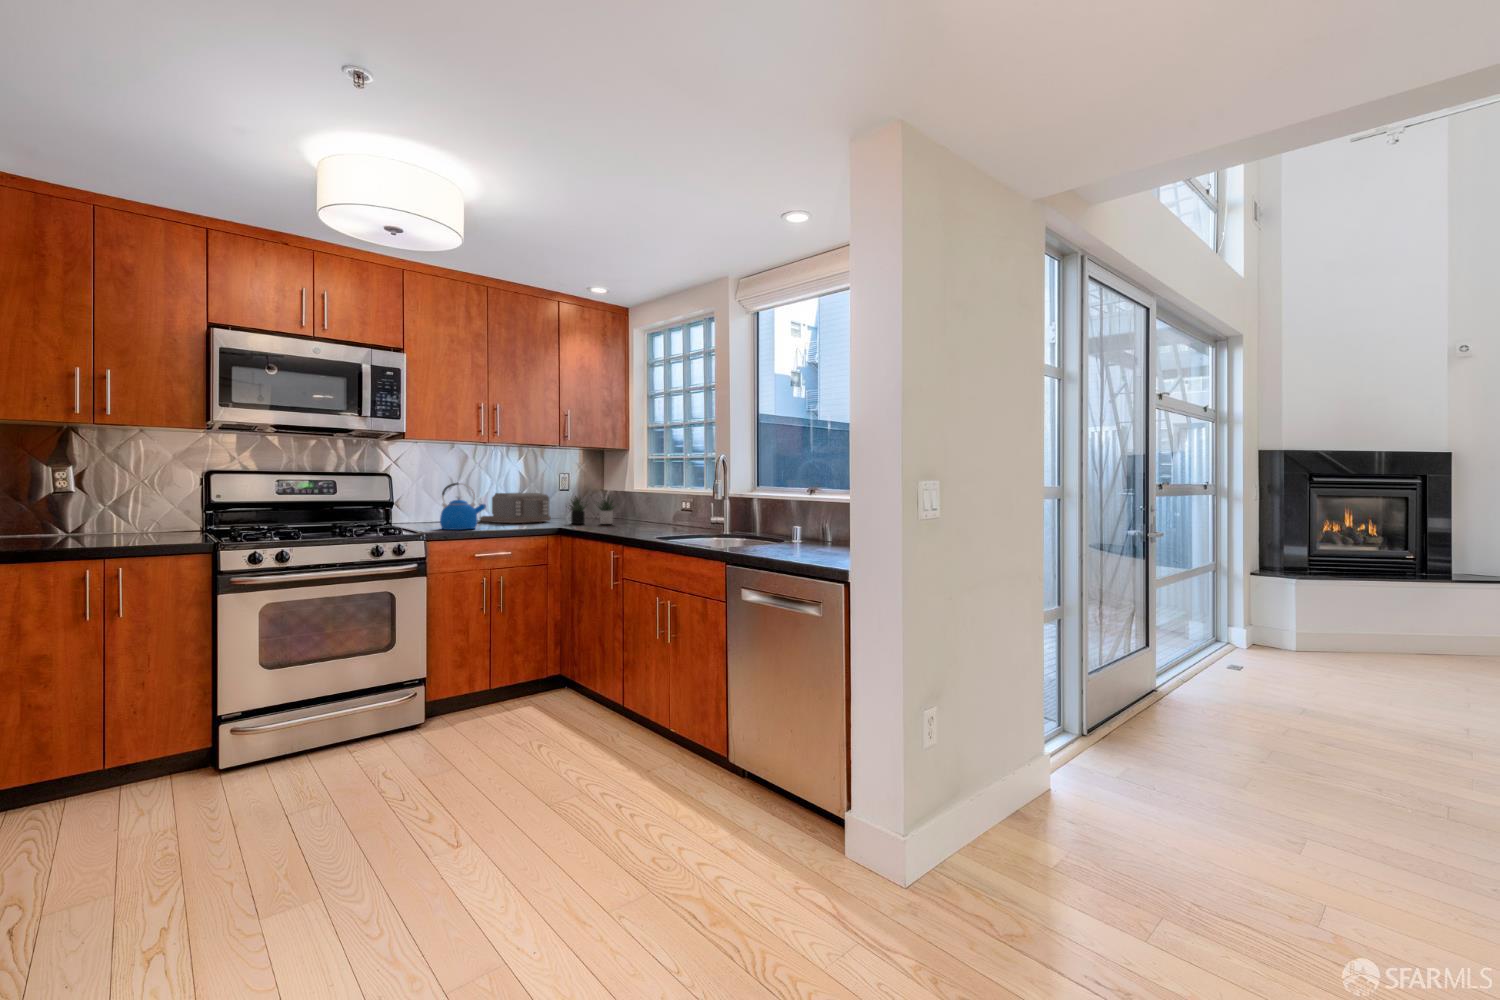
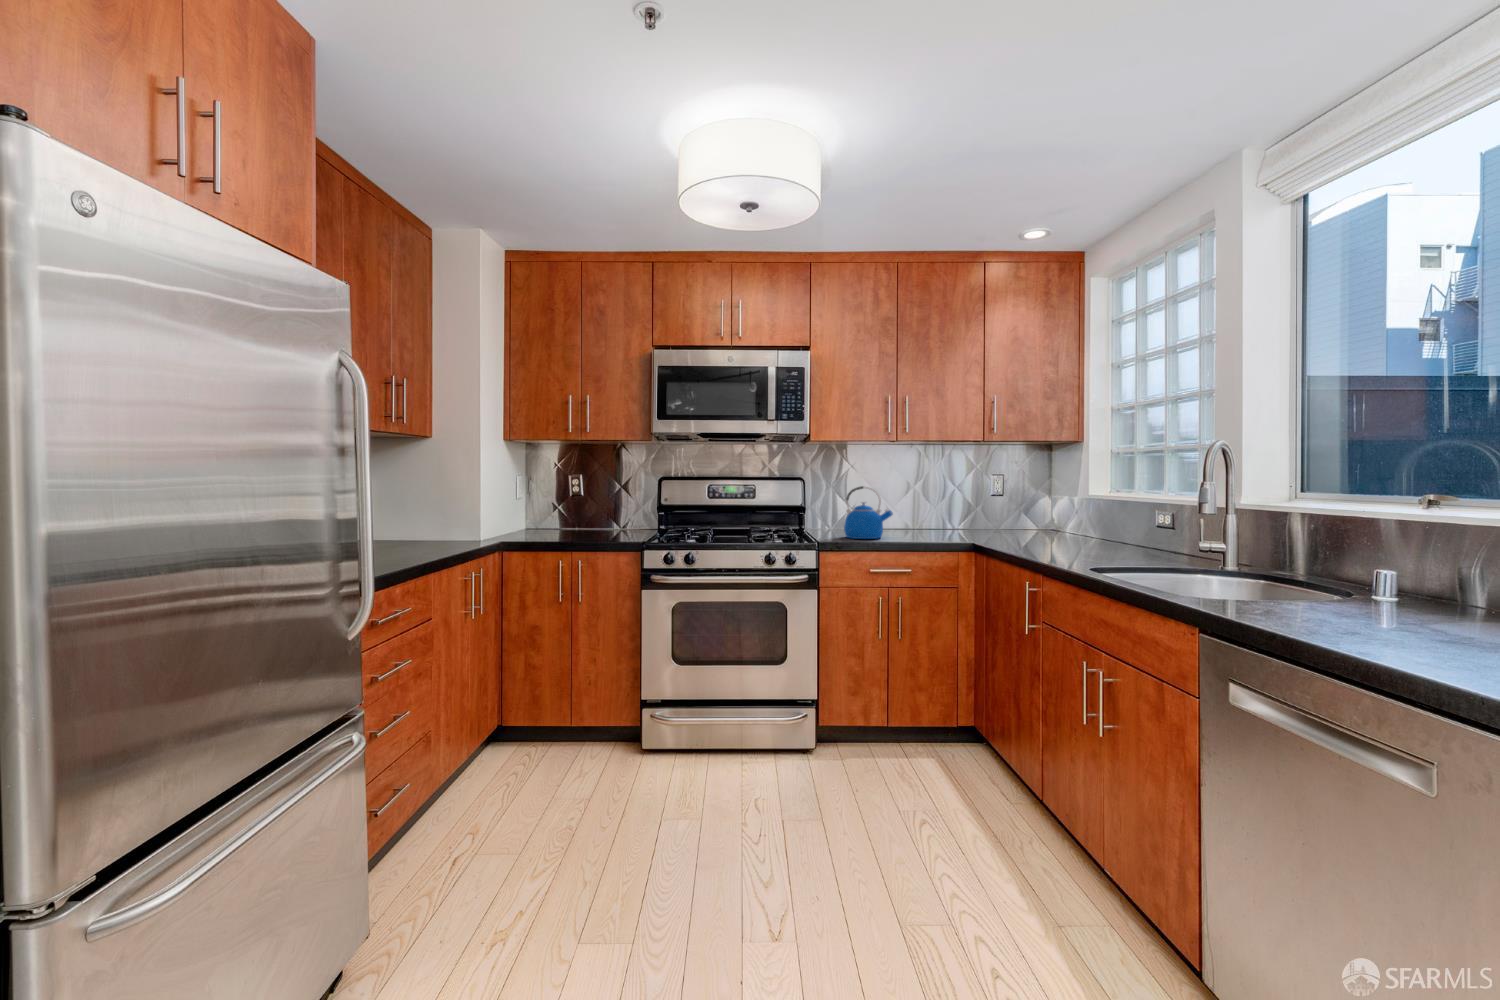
toaster: present [480,493,551,523] -> none [899,496,978,532]
succulent plant: present [570,496,618,524] -> none [992,497,1066,539]

